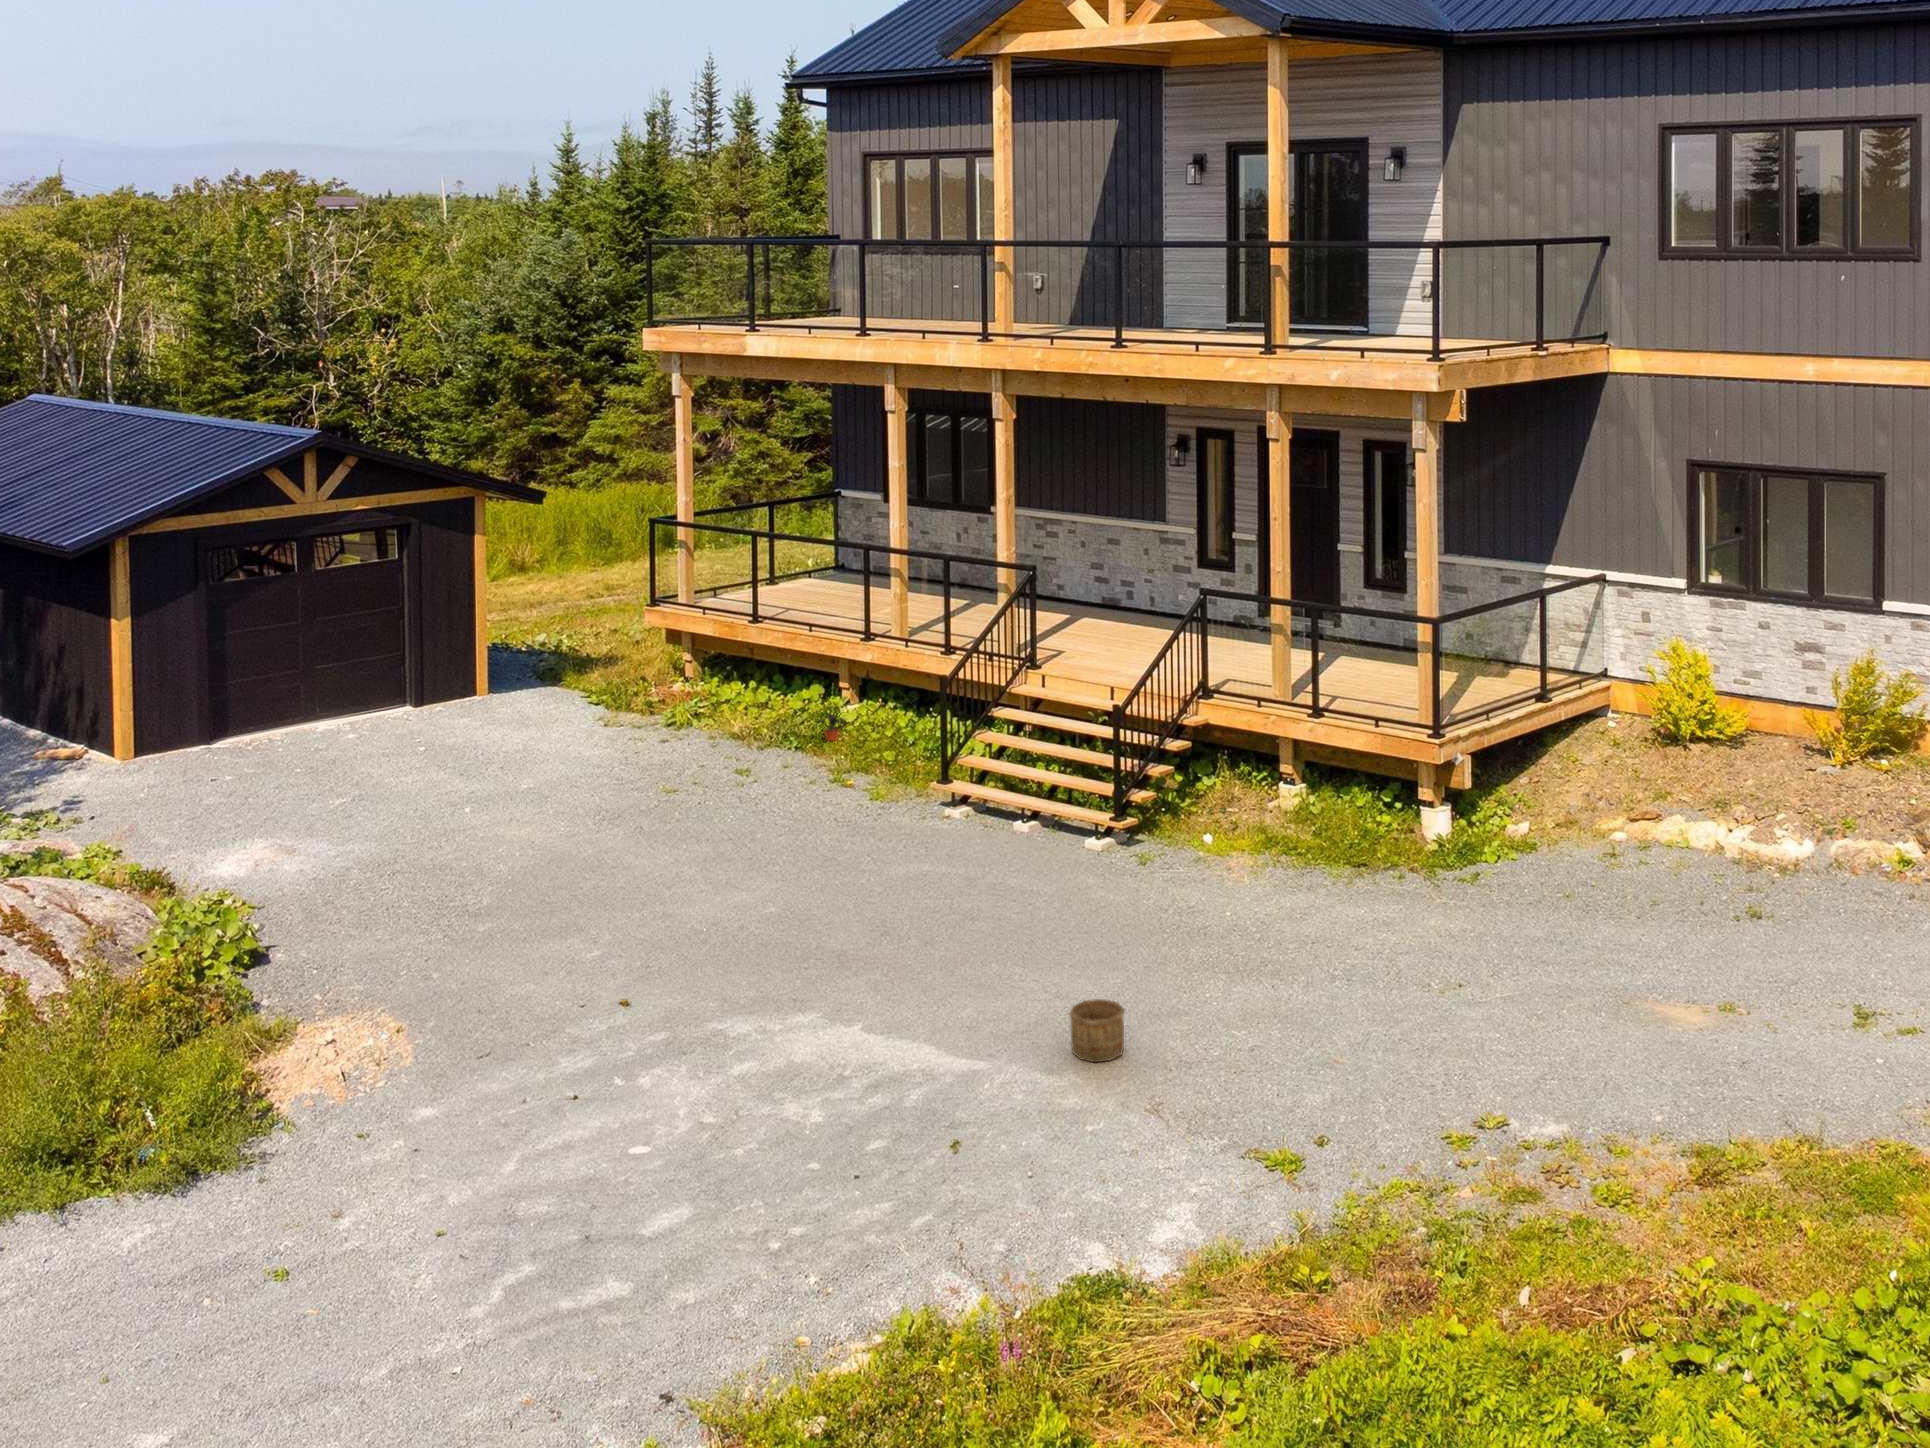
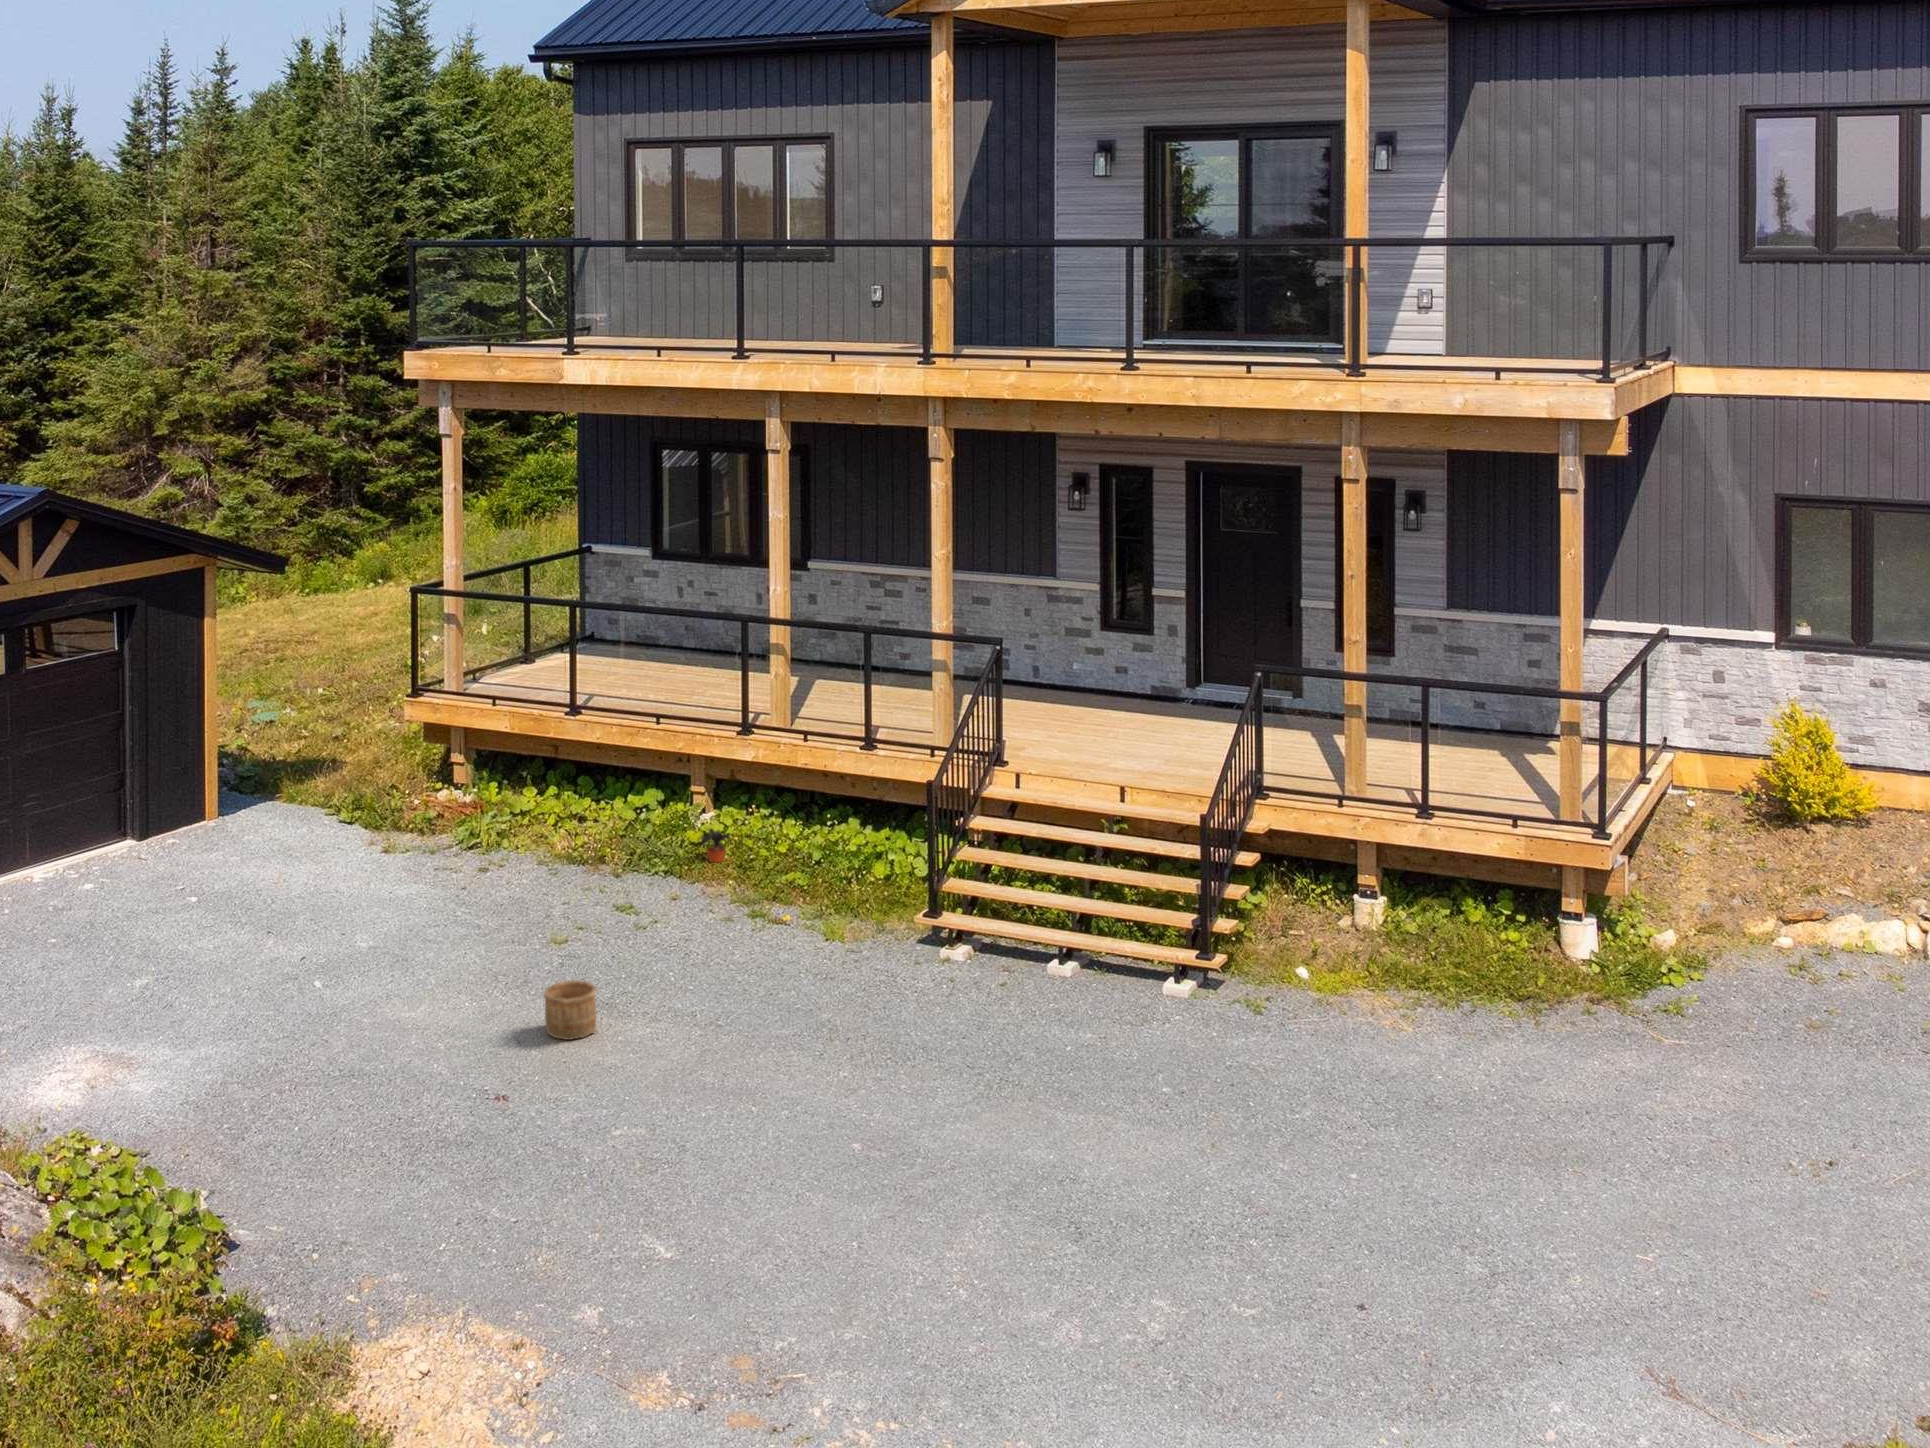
wooden bucket: present [1069,999,1124,1062] -> present [543,980,596,1040]

